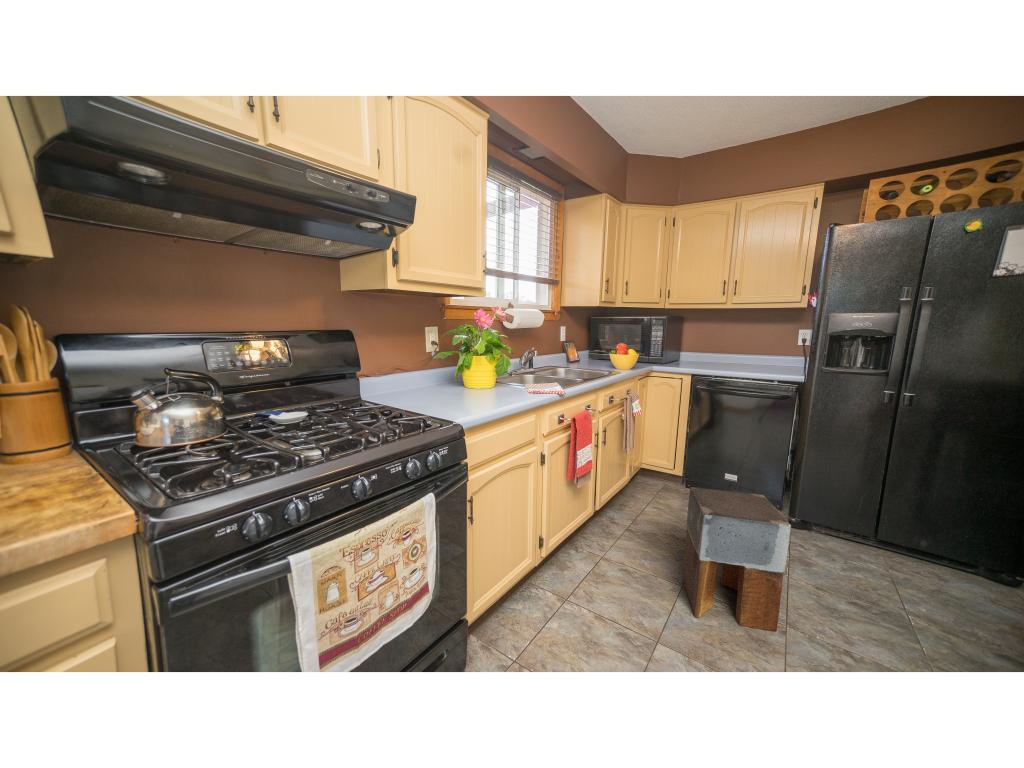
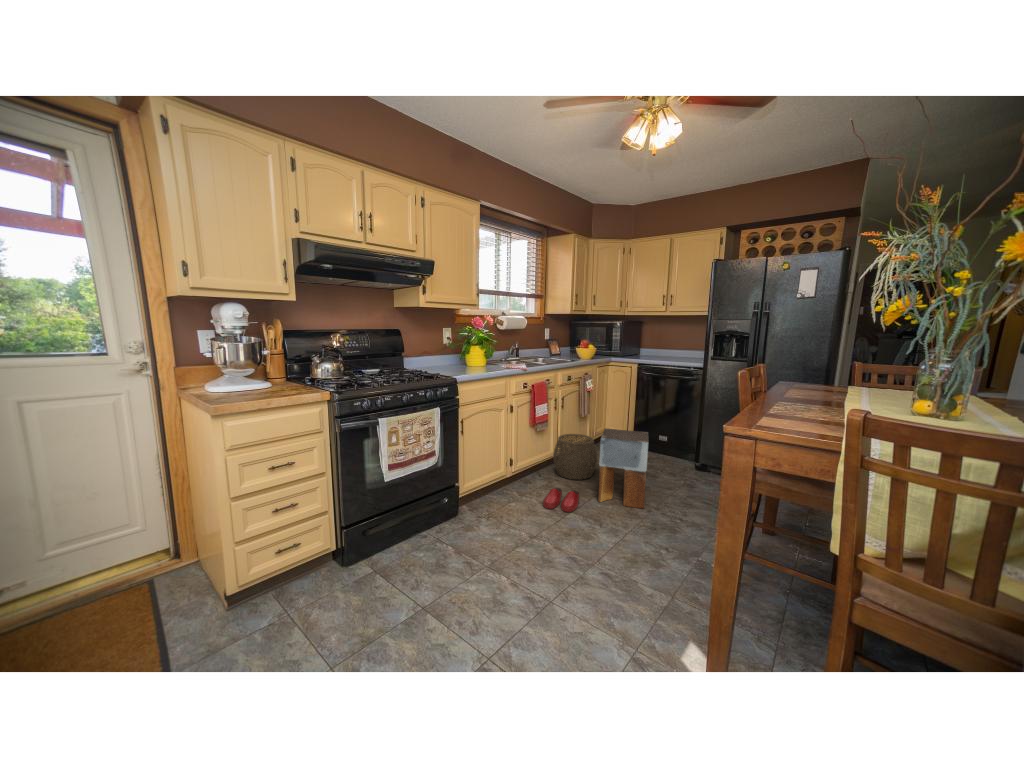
woven basket: none [596,484,666,562] -> present [553,434,597,480]
slippers: none [607,587,669,652] -> present [543,488,579,512]

